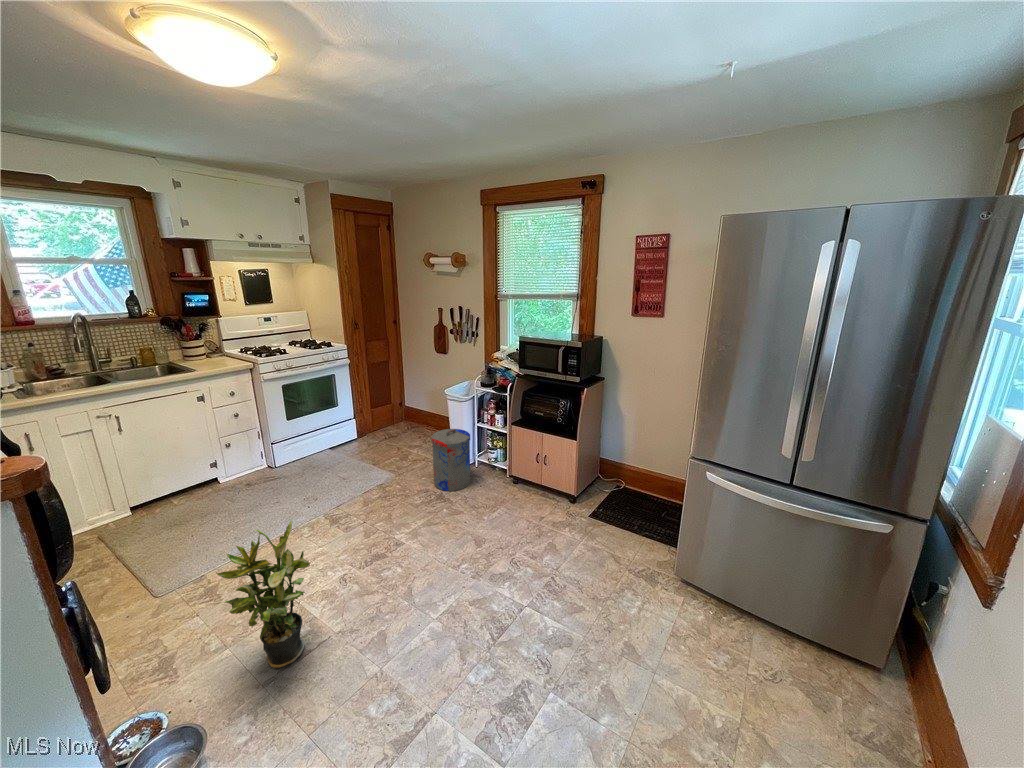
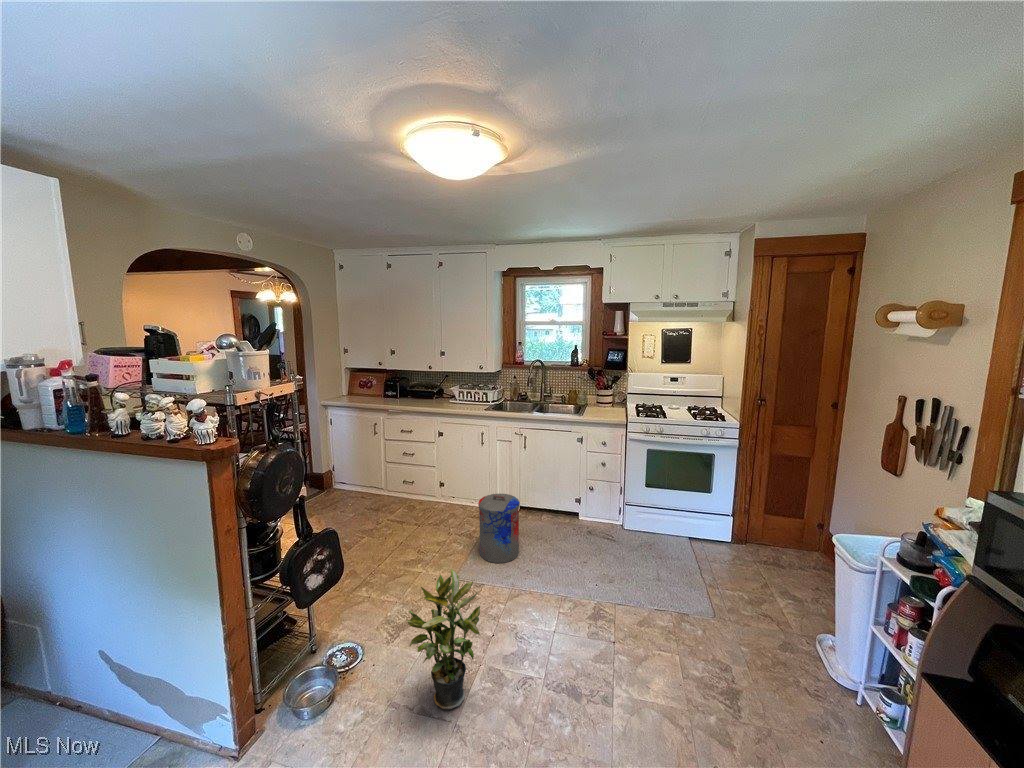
trash can: present [431,429,470,491] -> present [478,494,520,563]

